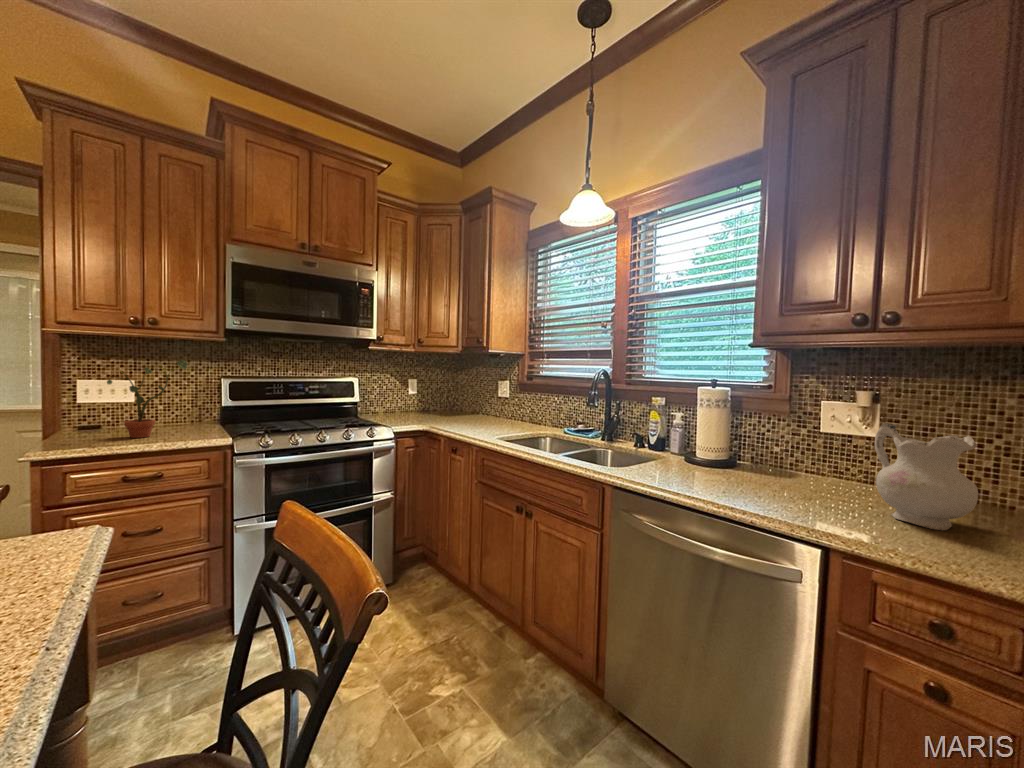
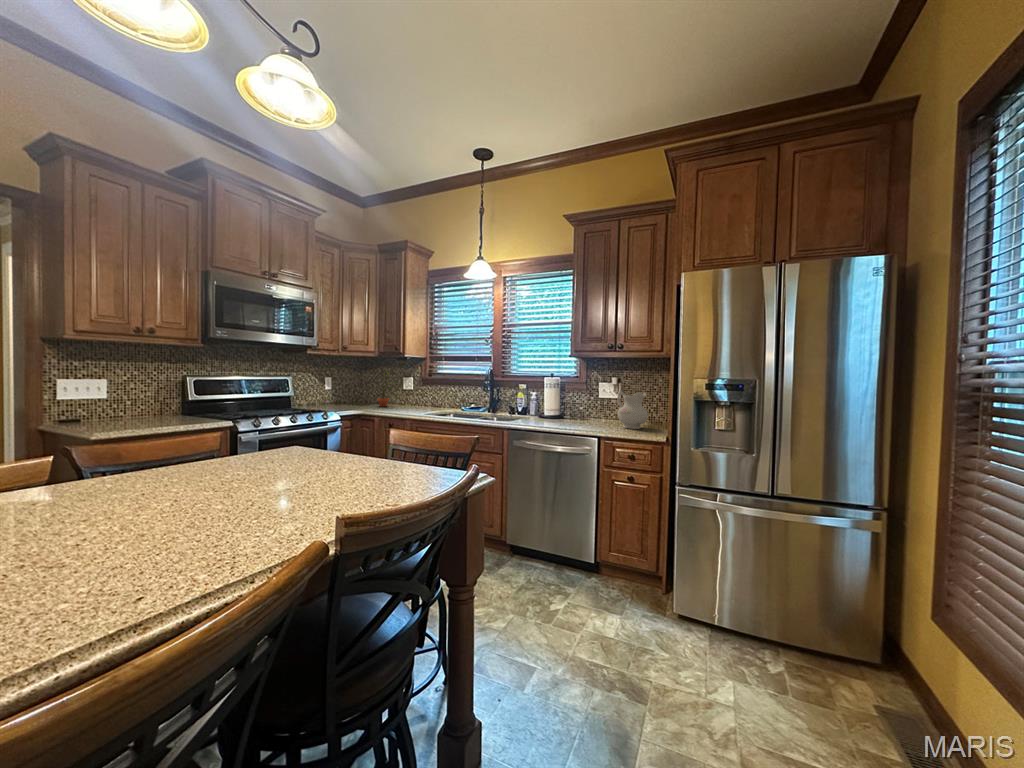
potted plant: present [107,360,188,438] -> present [378,371,398,407]

